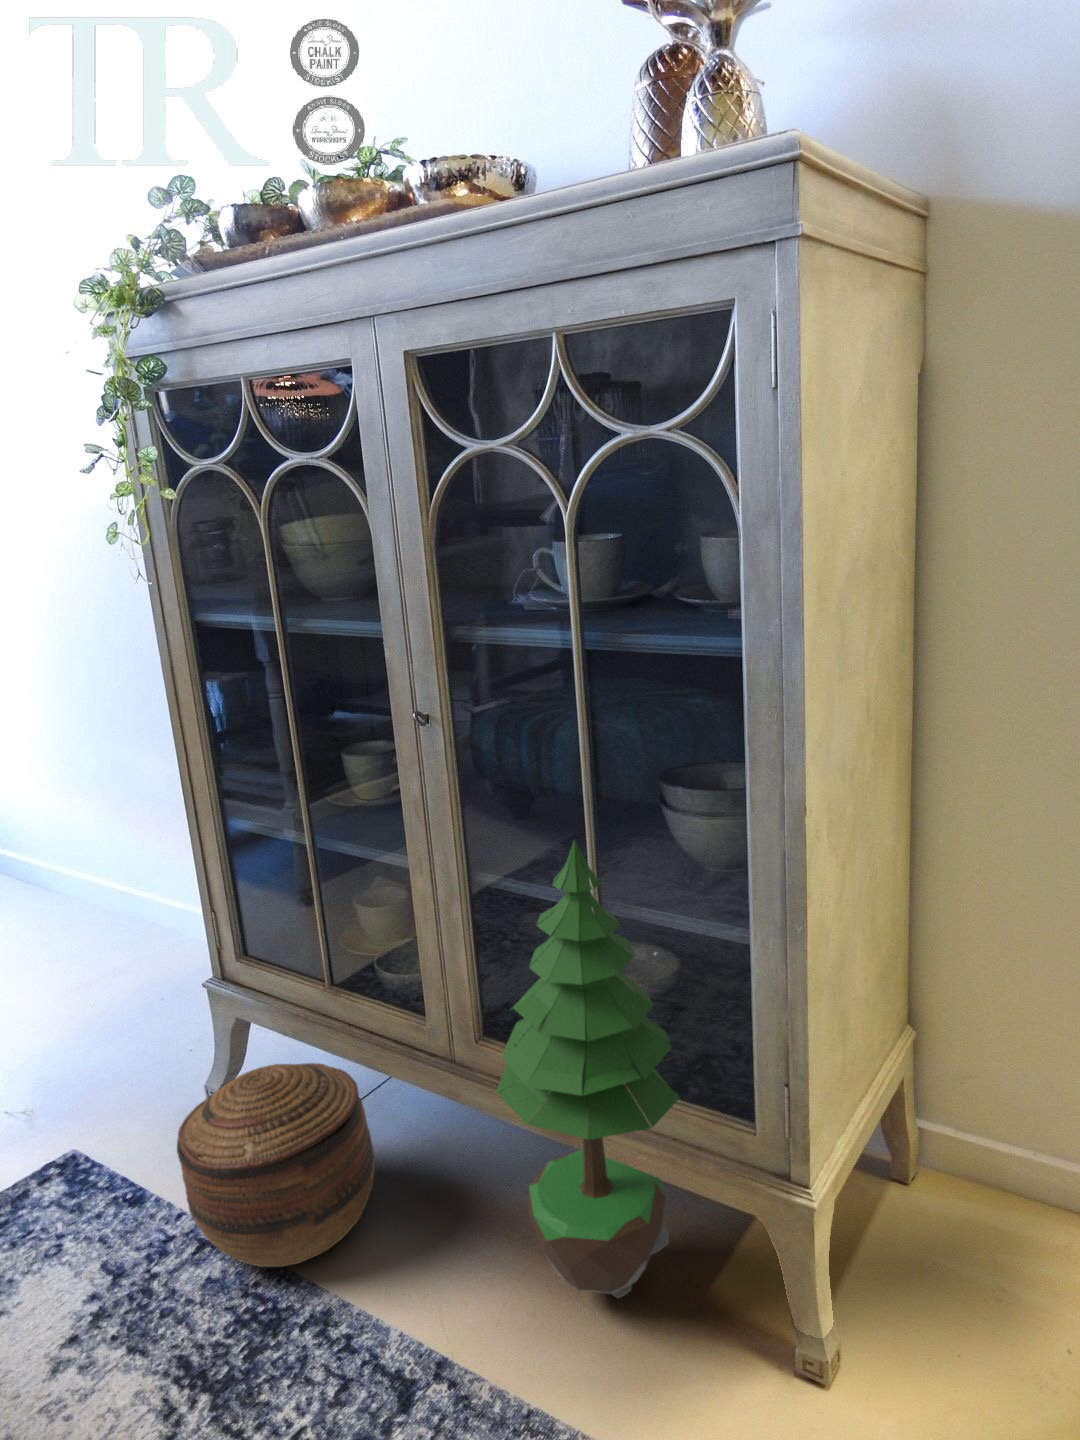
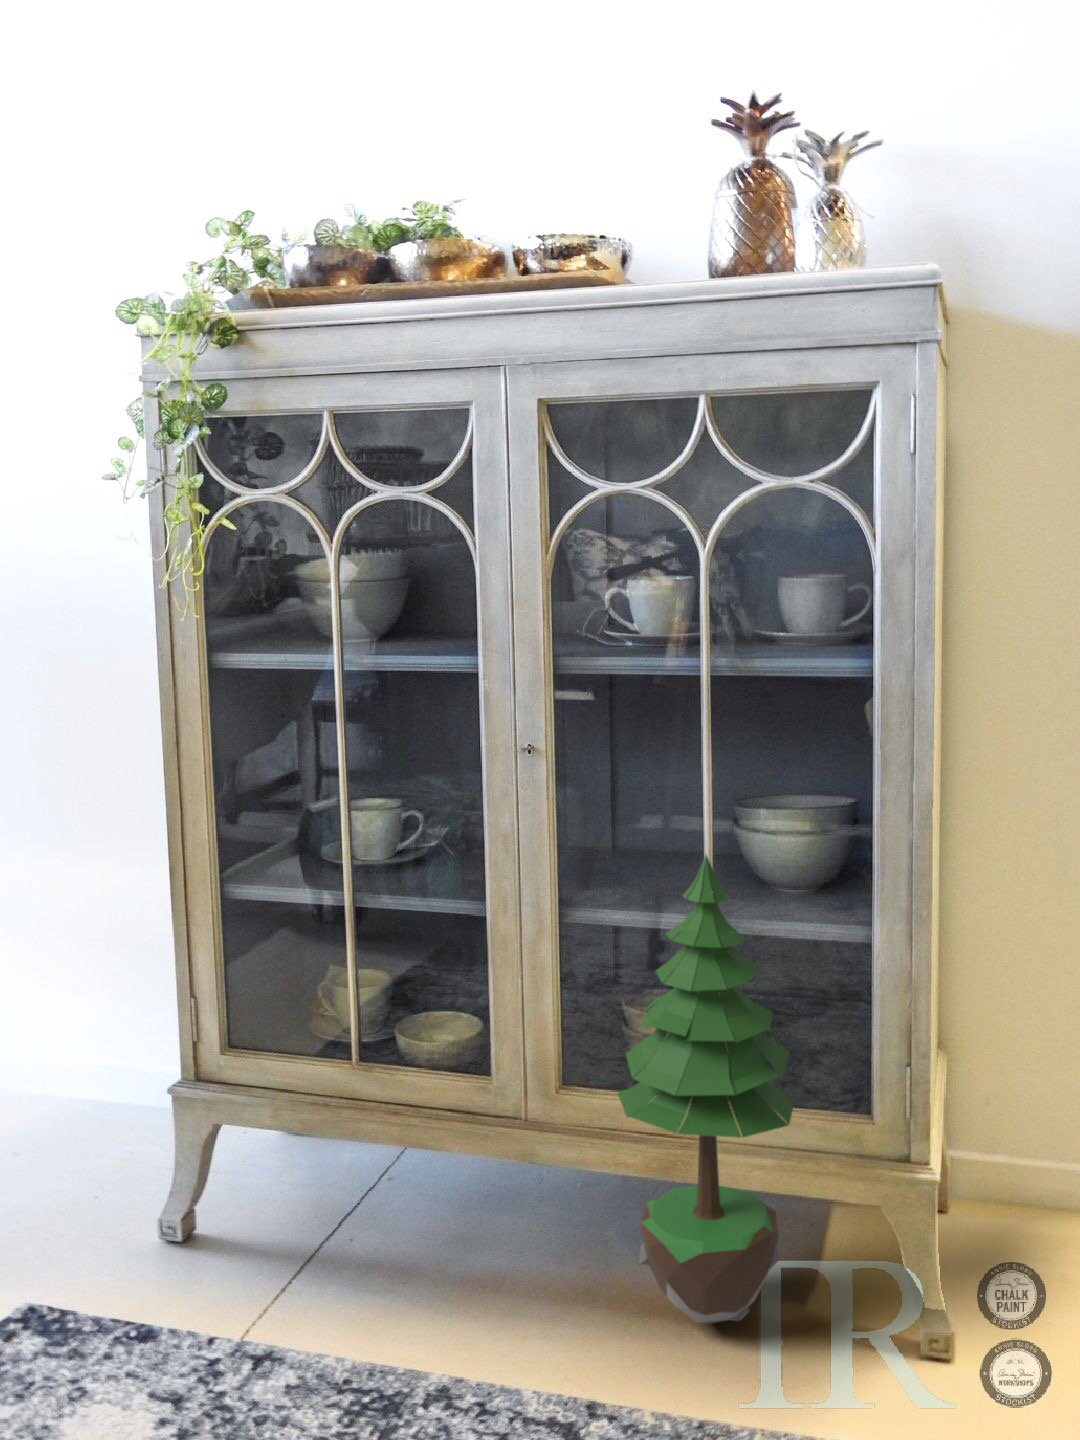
basket: present [177,1063,375,1267] -> none [238,1145,446,1361]

